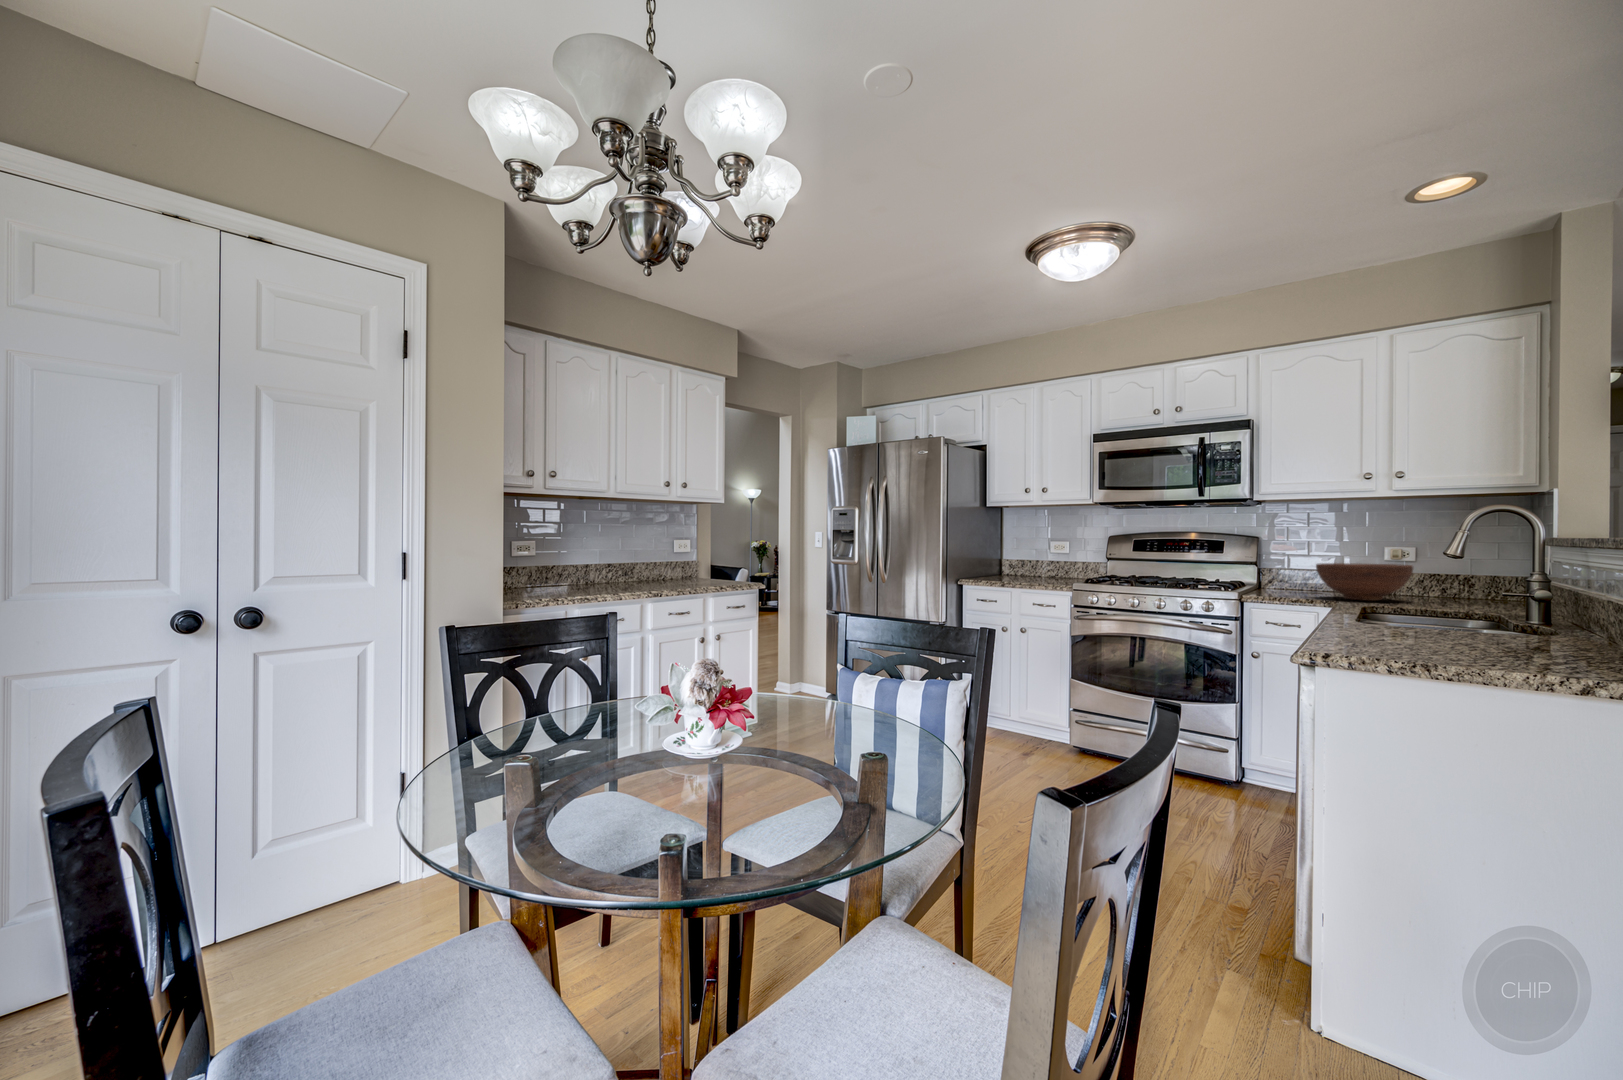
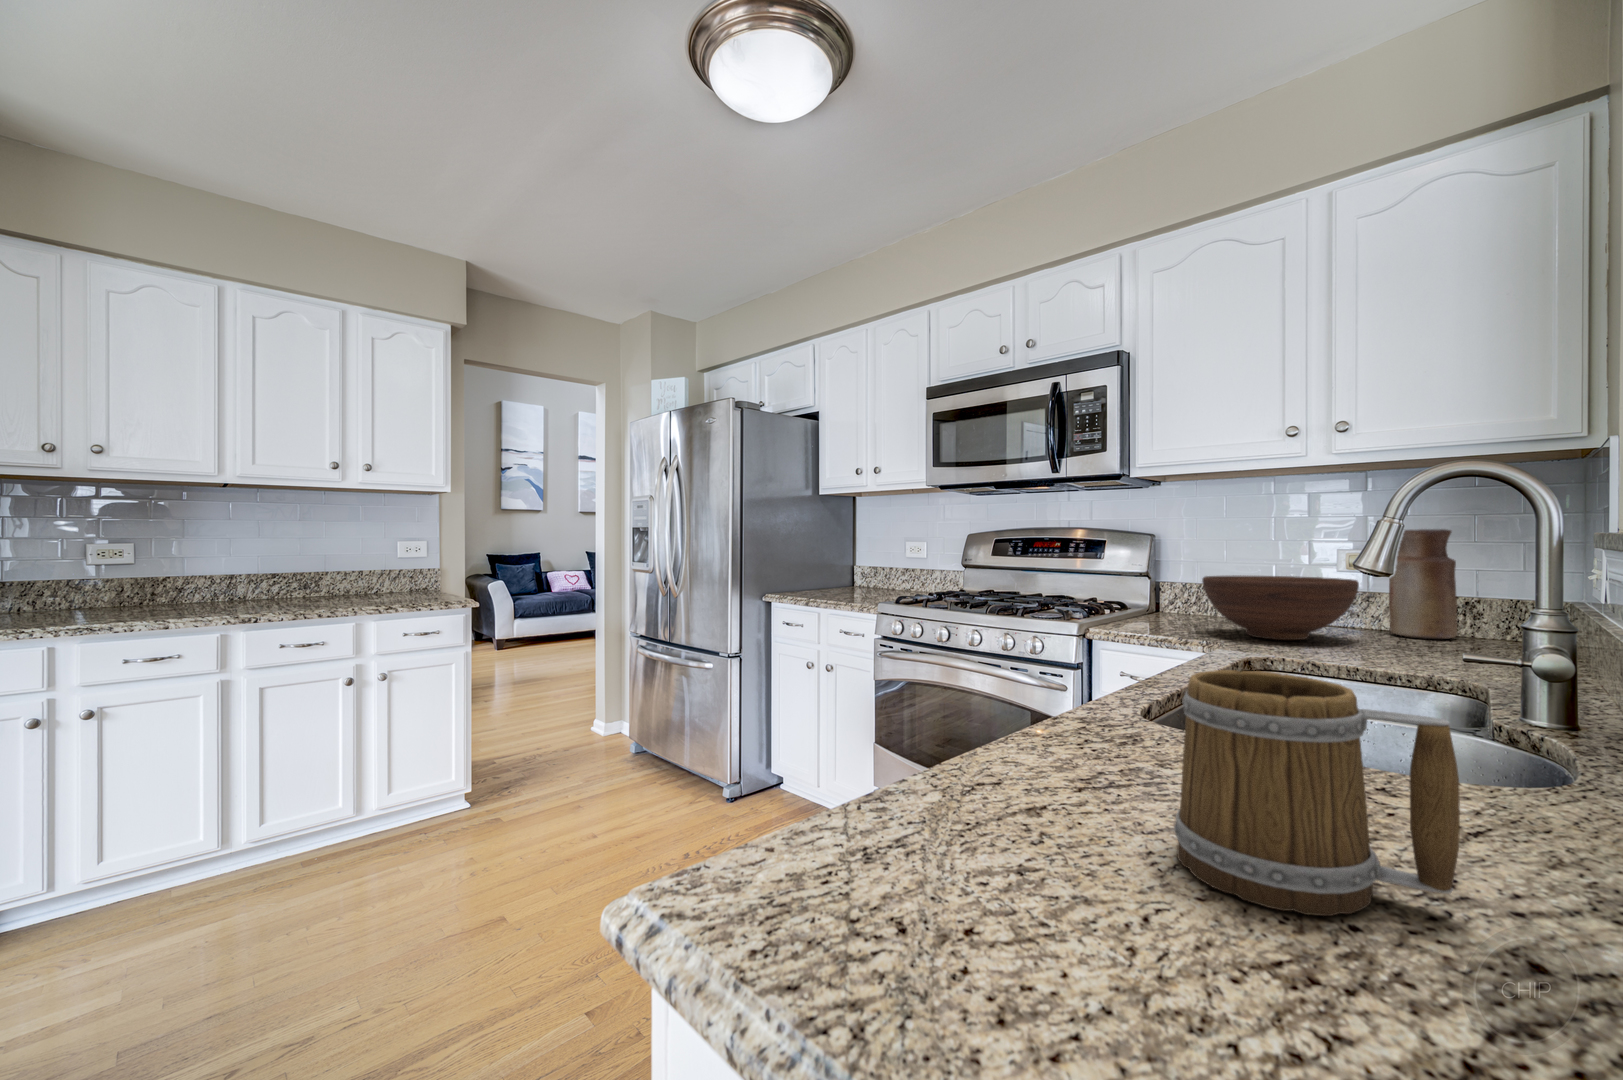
vase: none [1422,535,1462,600] -> present [1389,529,1457,639]
mug: none [1441,586,1534,648] -> present [1174,670,1460,916]

